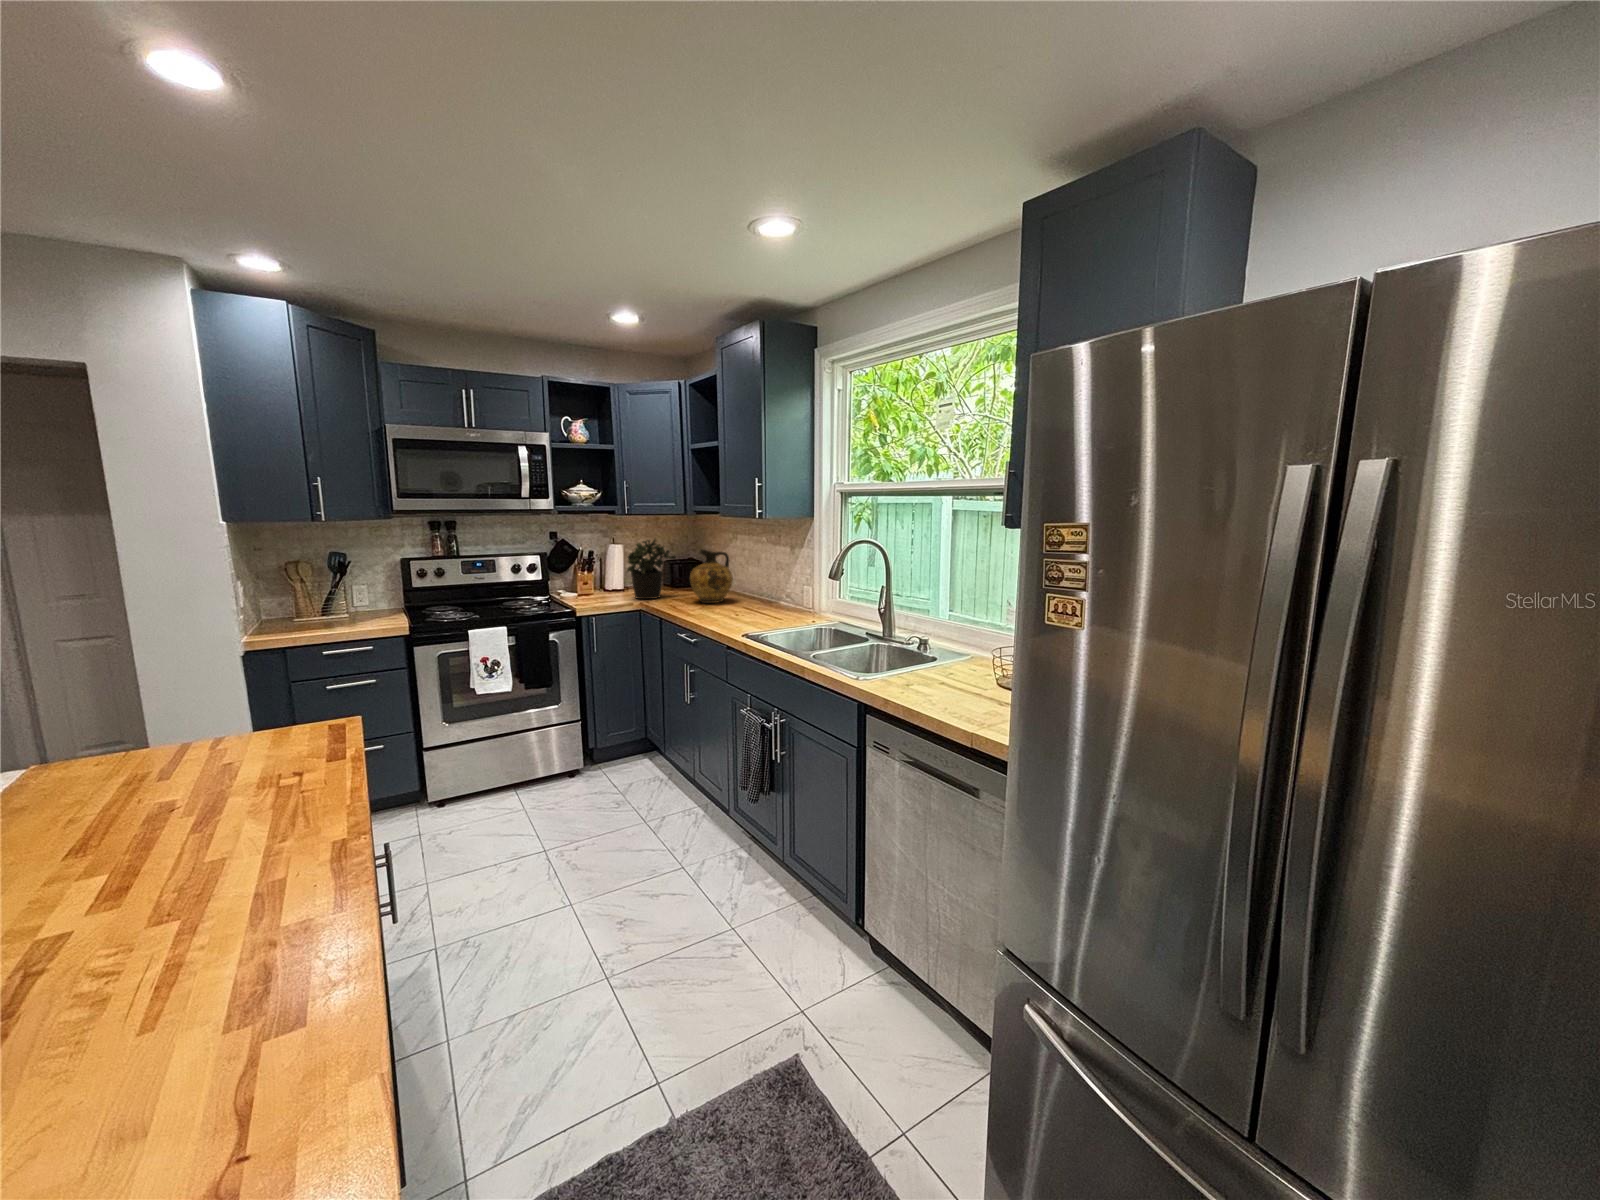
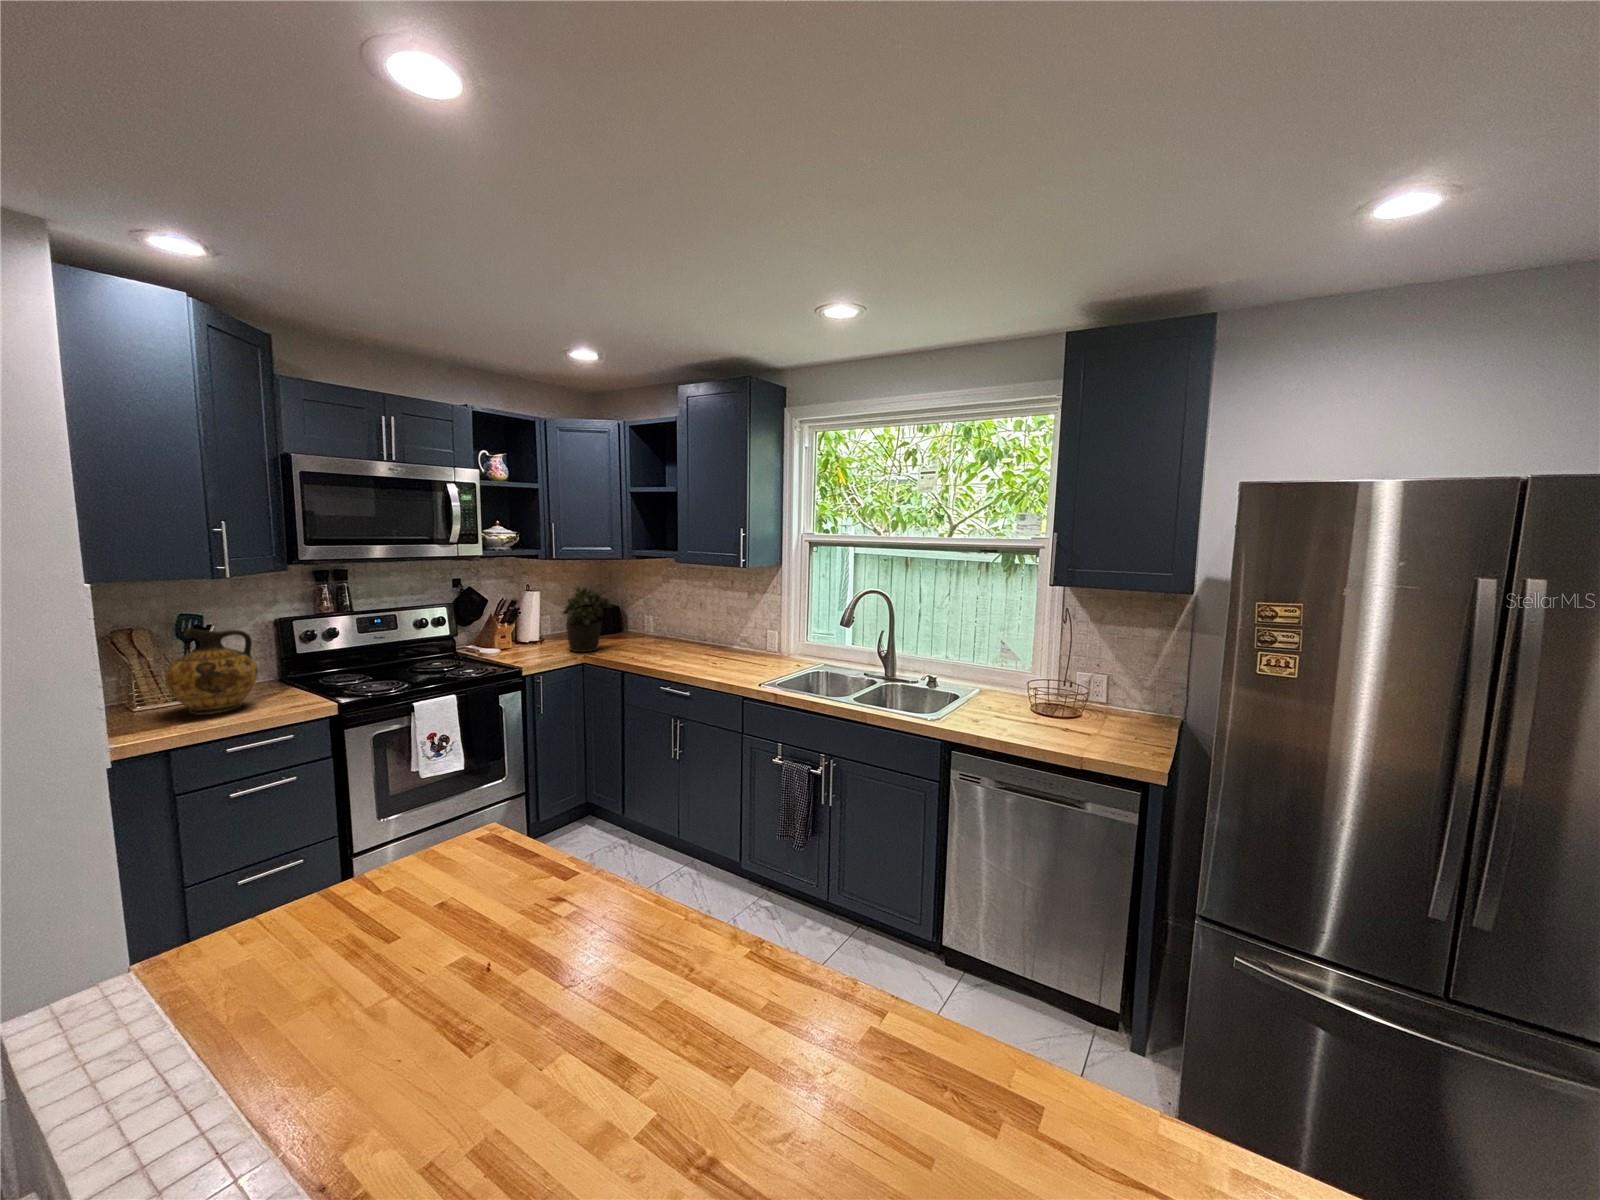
ceramic jug: present [690,549,733,603] -> present [165,628,258,715]

